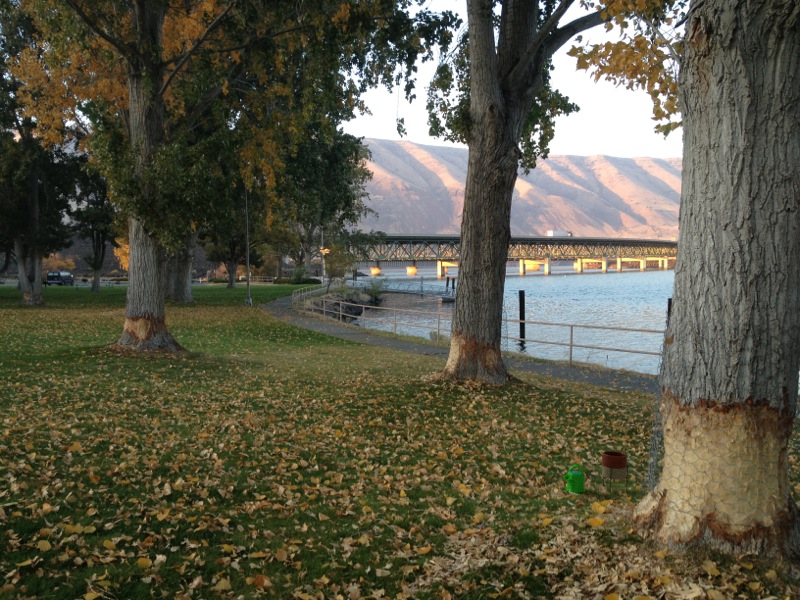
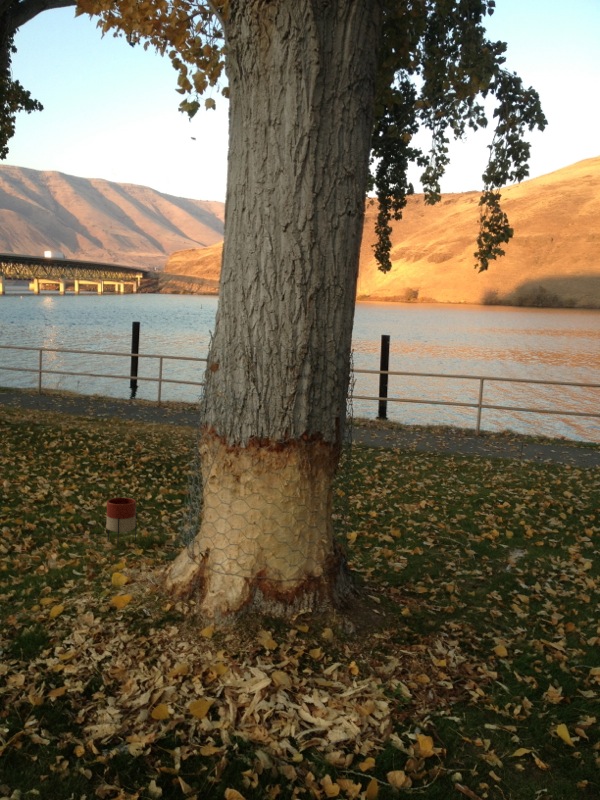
watering can: present [564,464,585,493] -> none [62,520,89,555]

